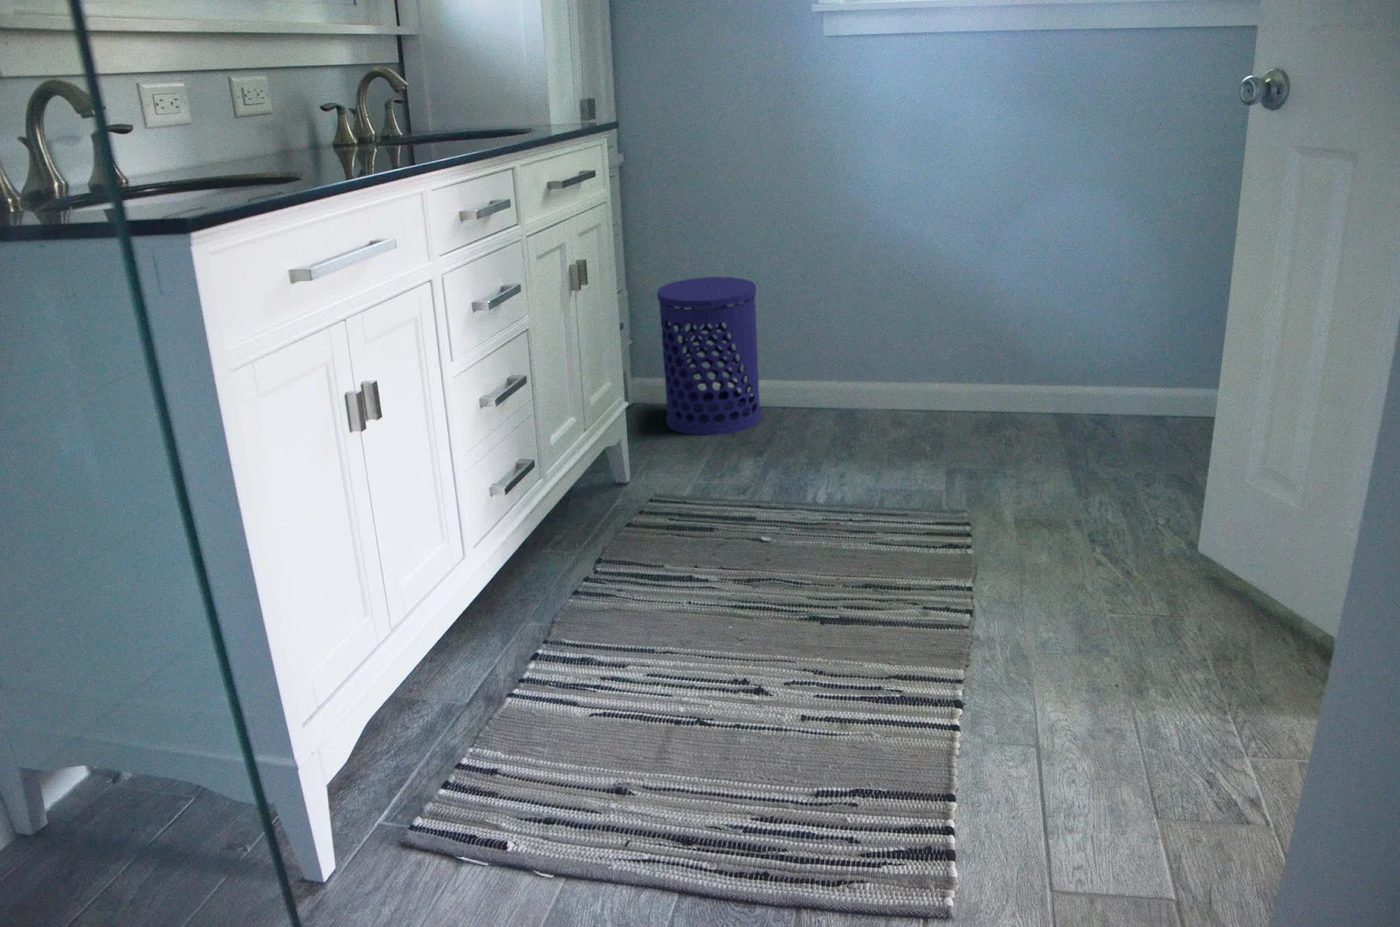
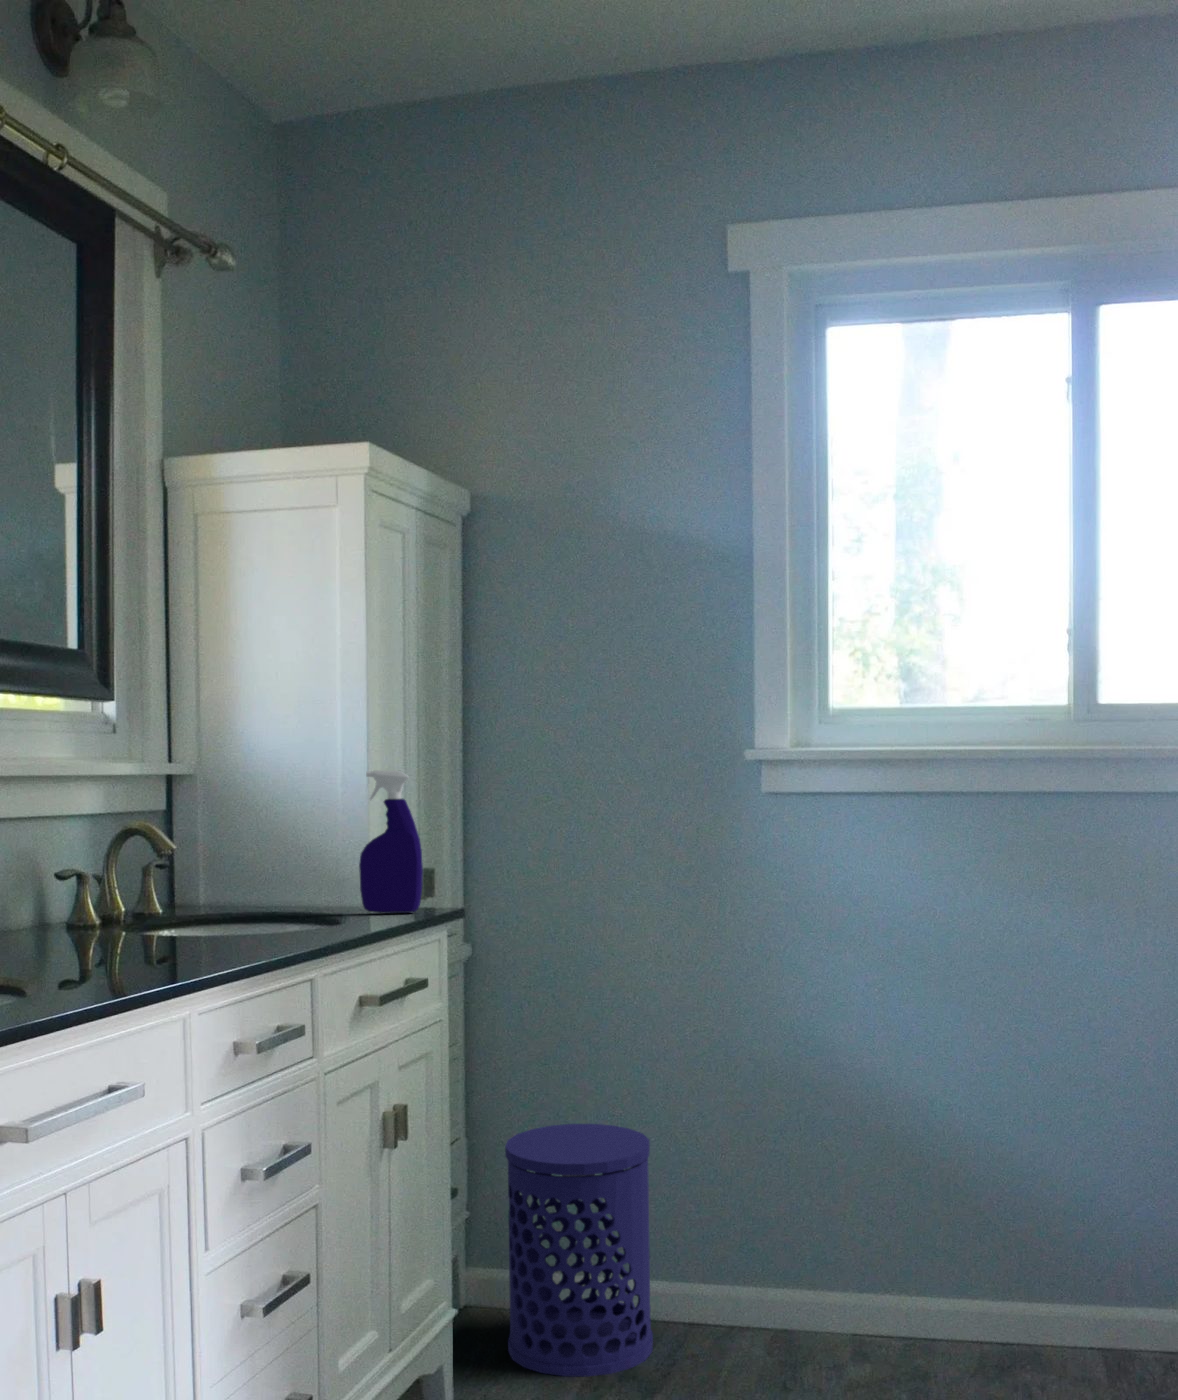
spray bottle: none [536,18,584,127] -> present [359,770,423,913]

